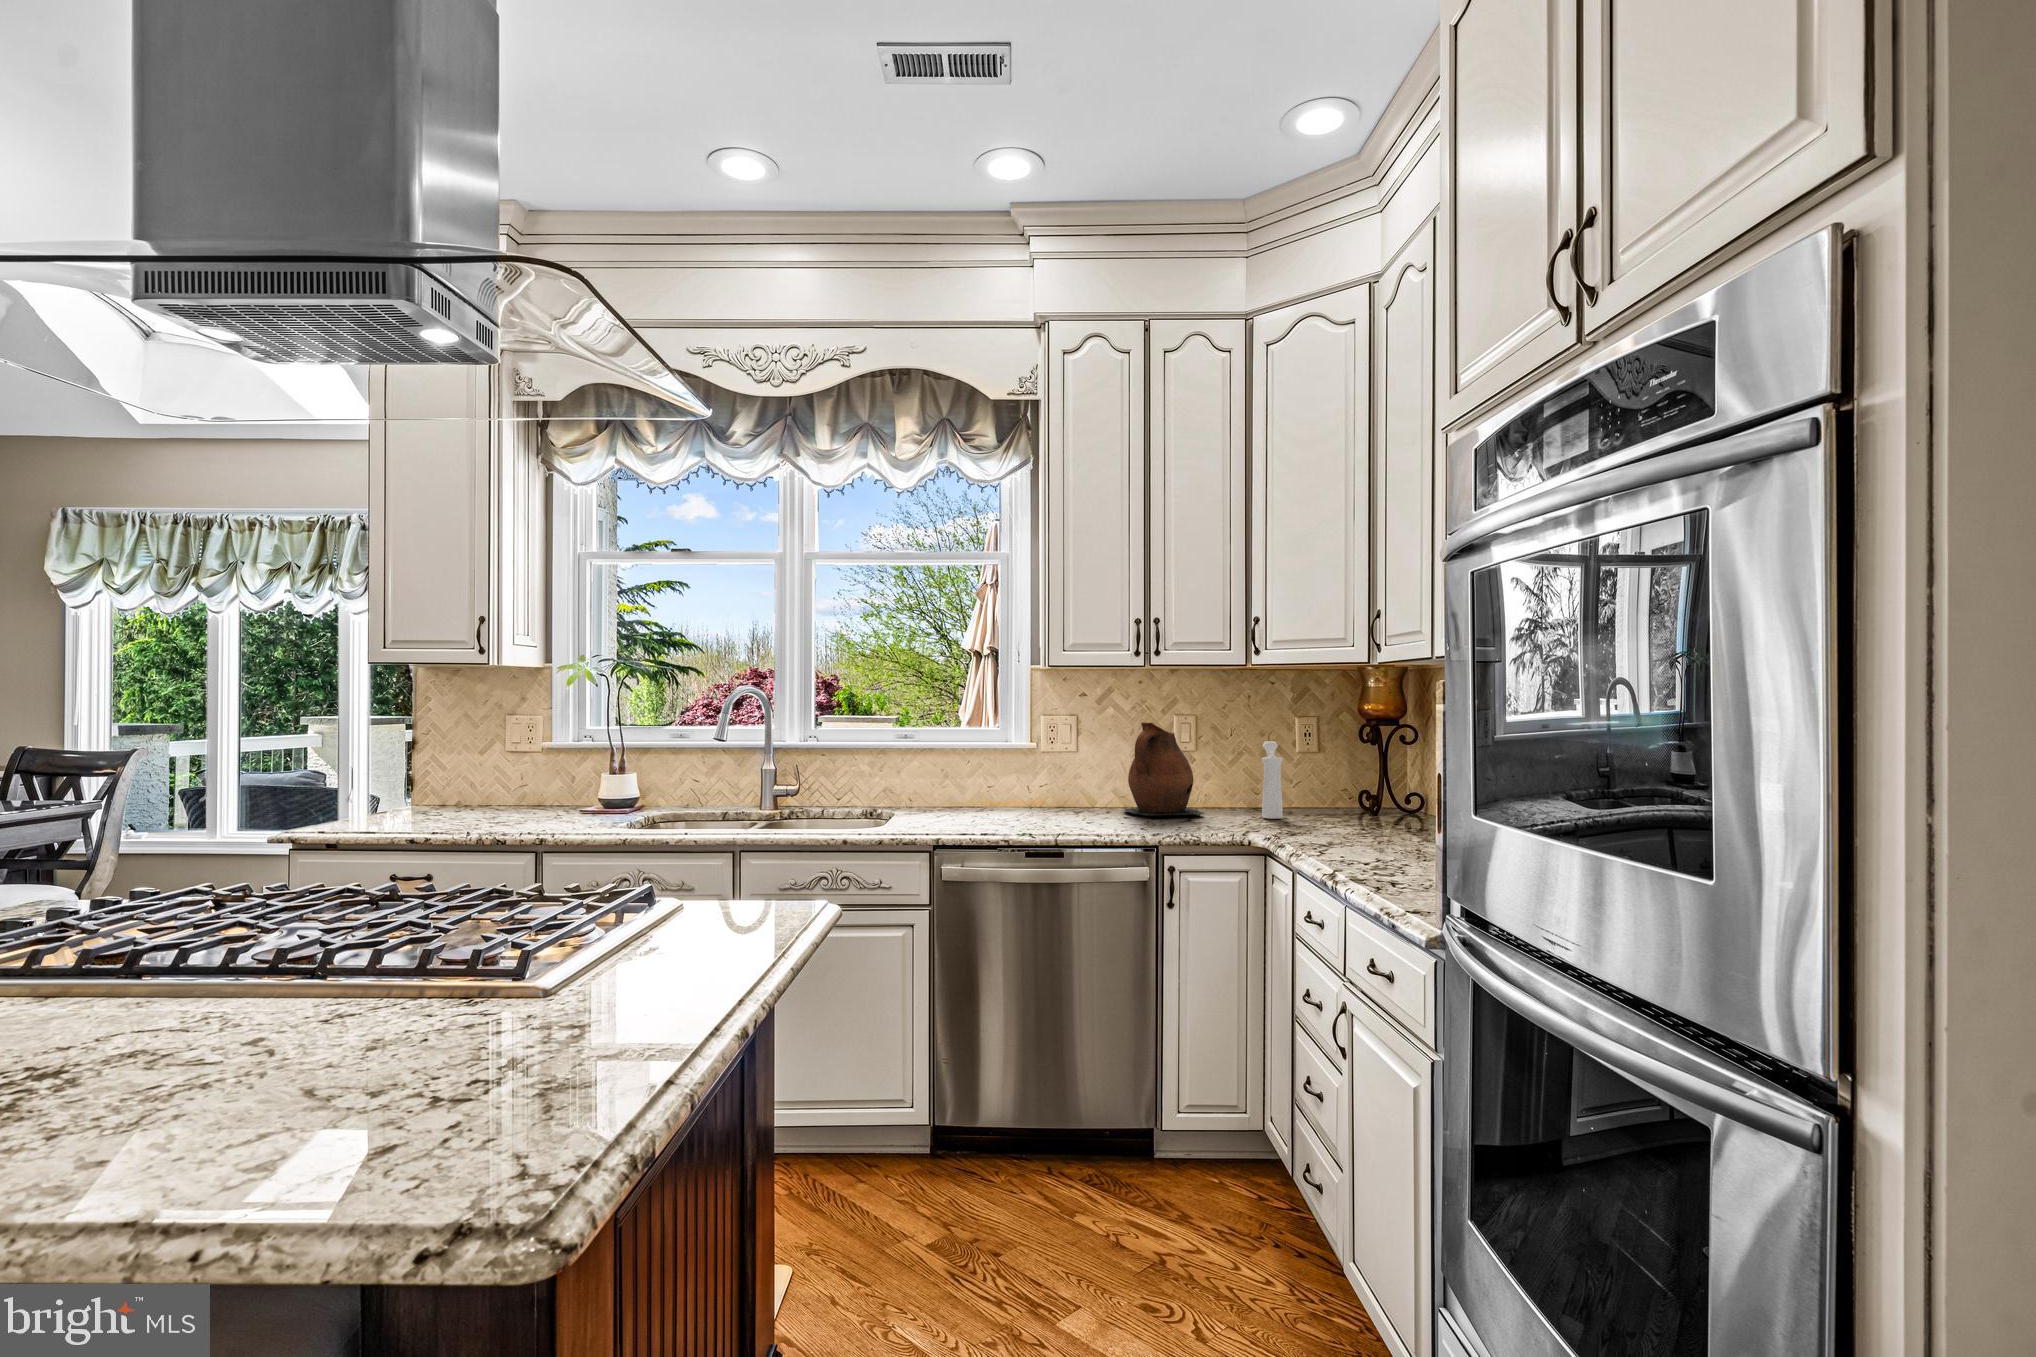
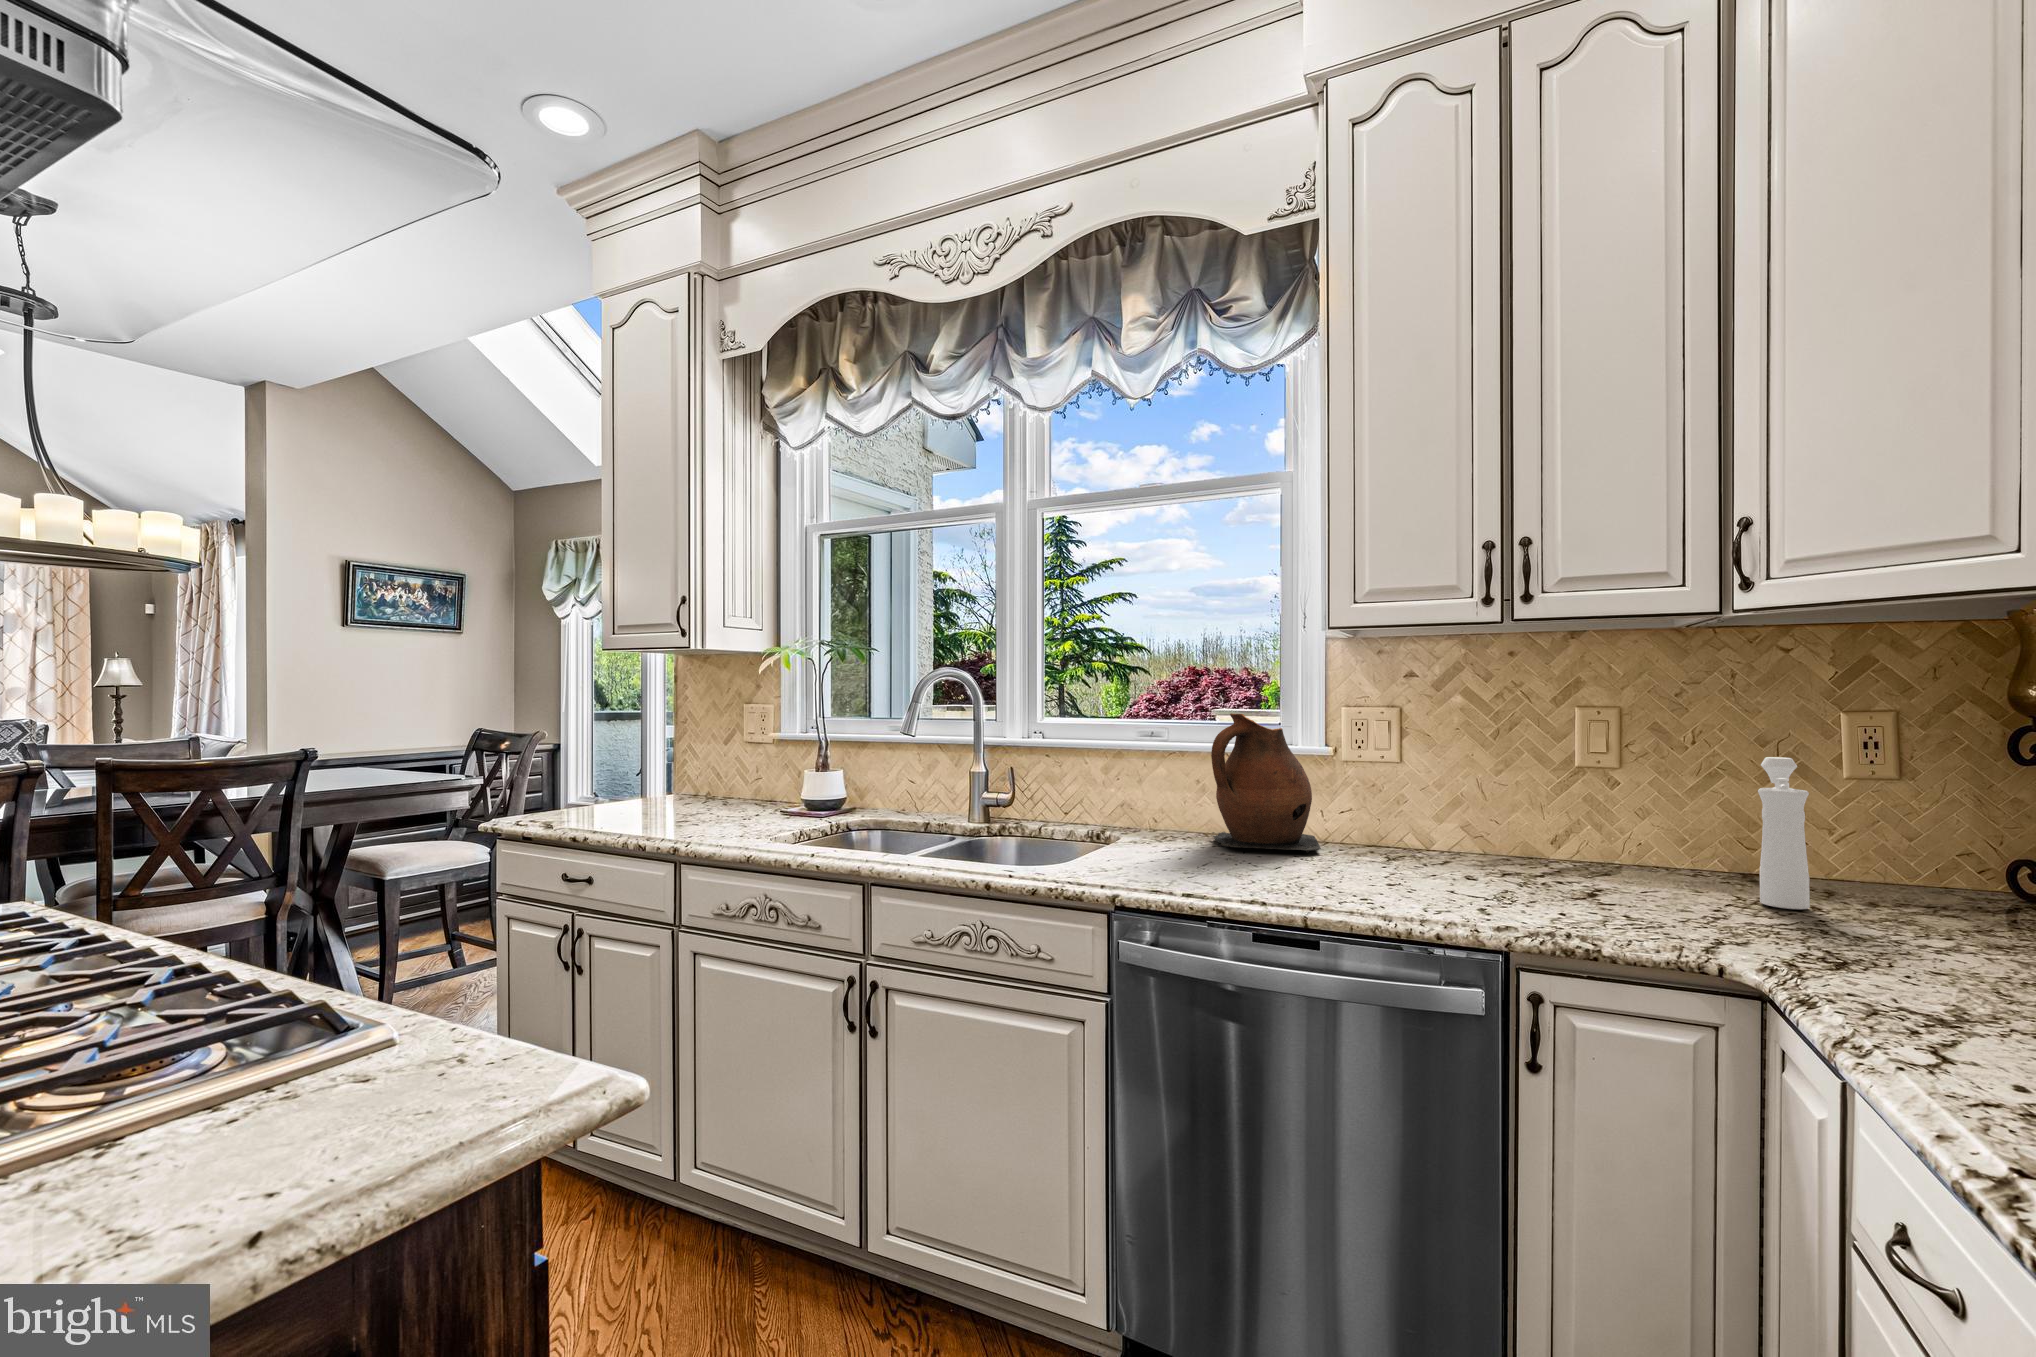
ceramic pitcher: present [1124,722,1204,816] -> present [1211,713,1321,853]

